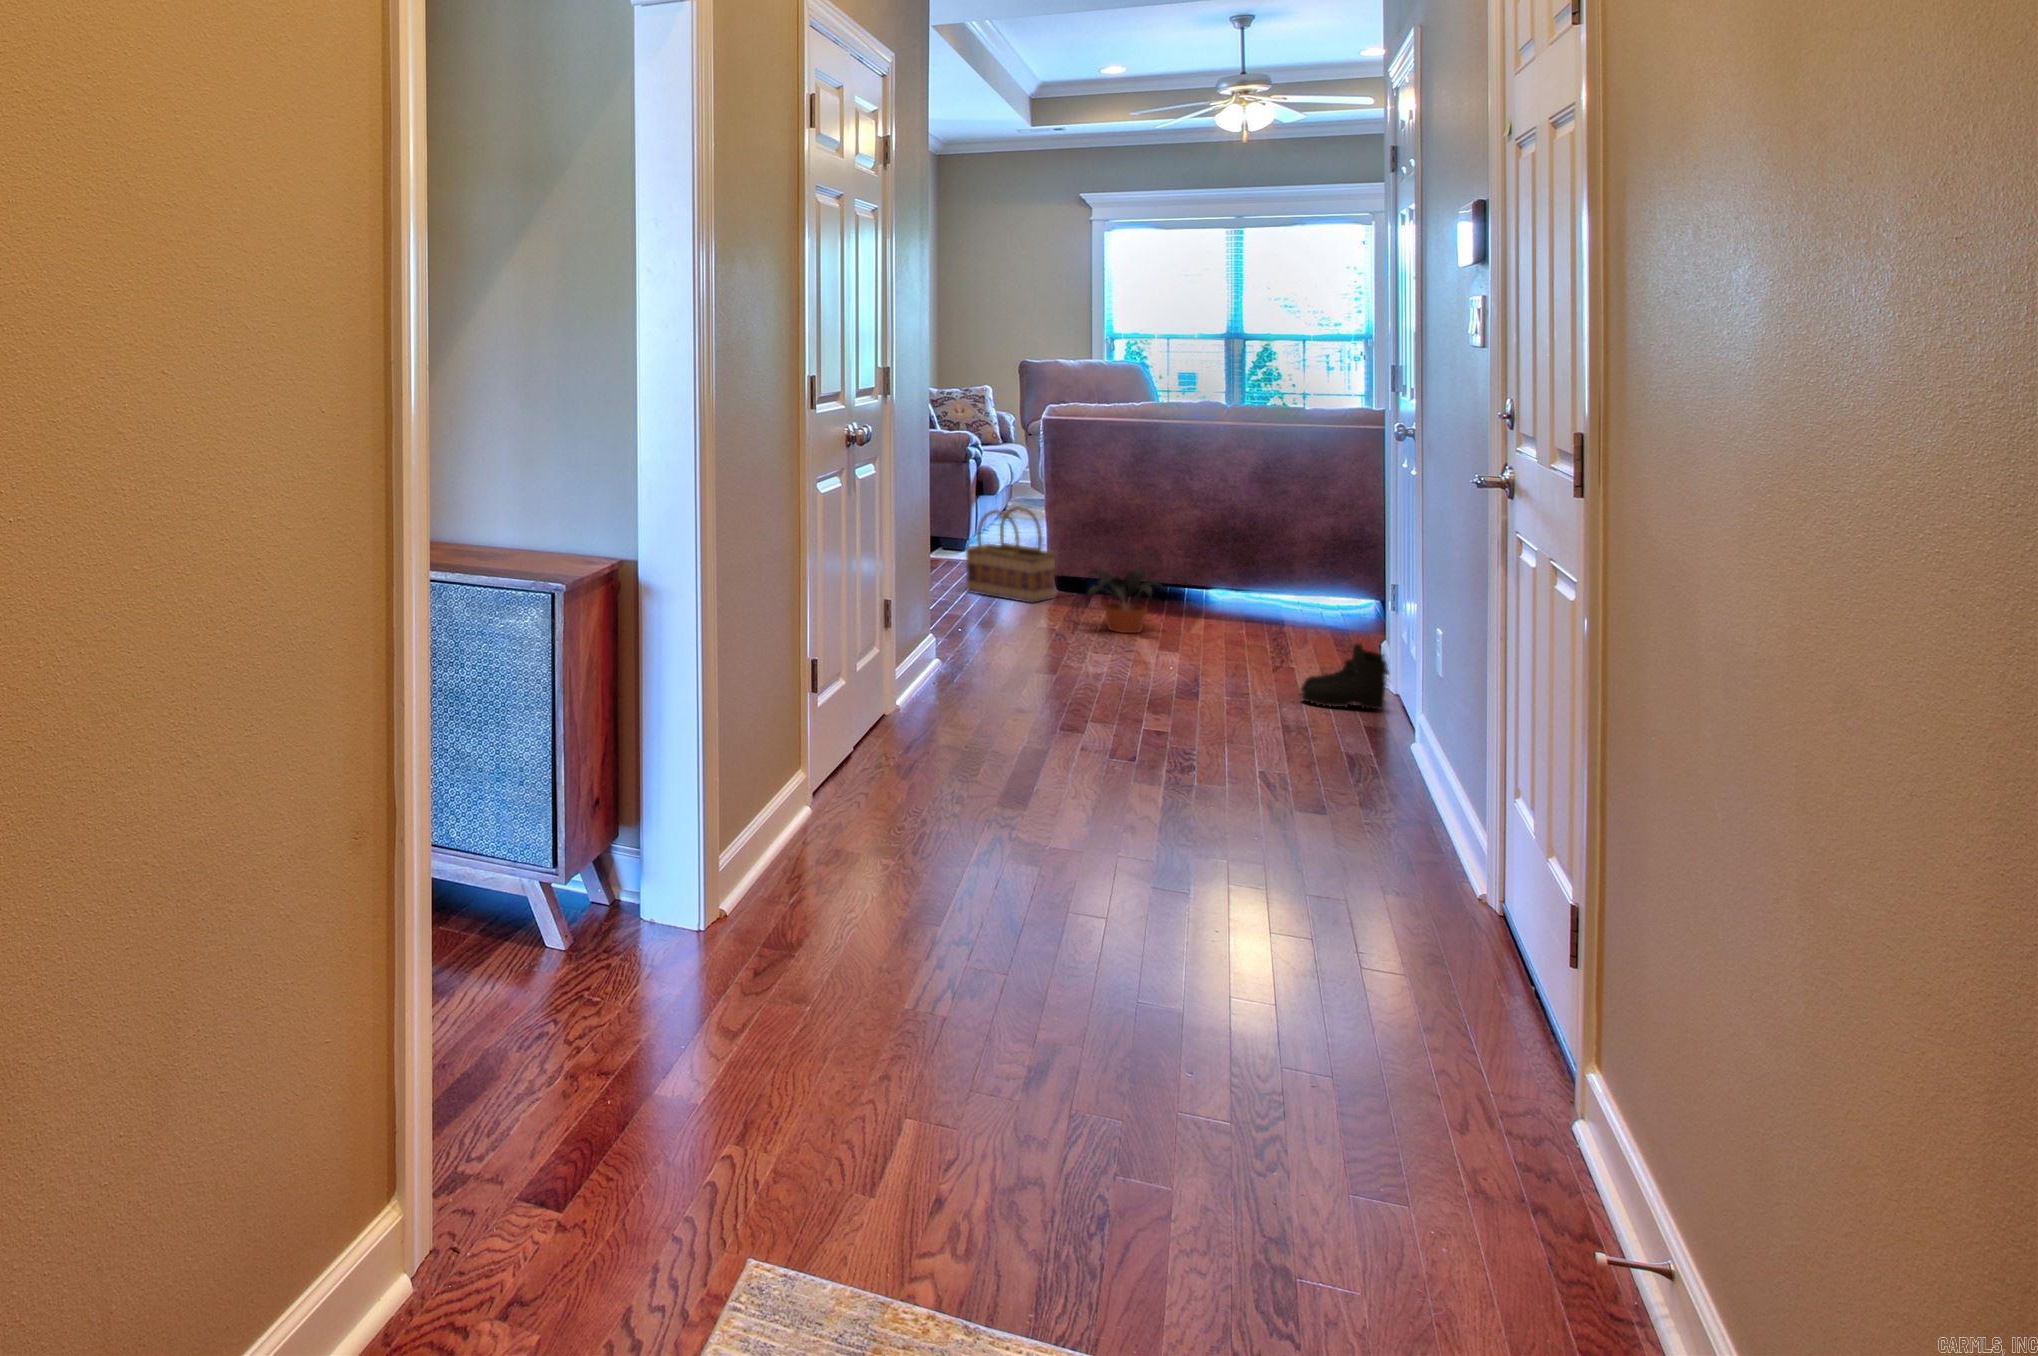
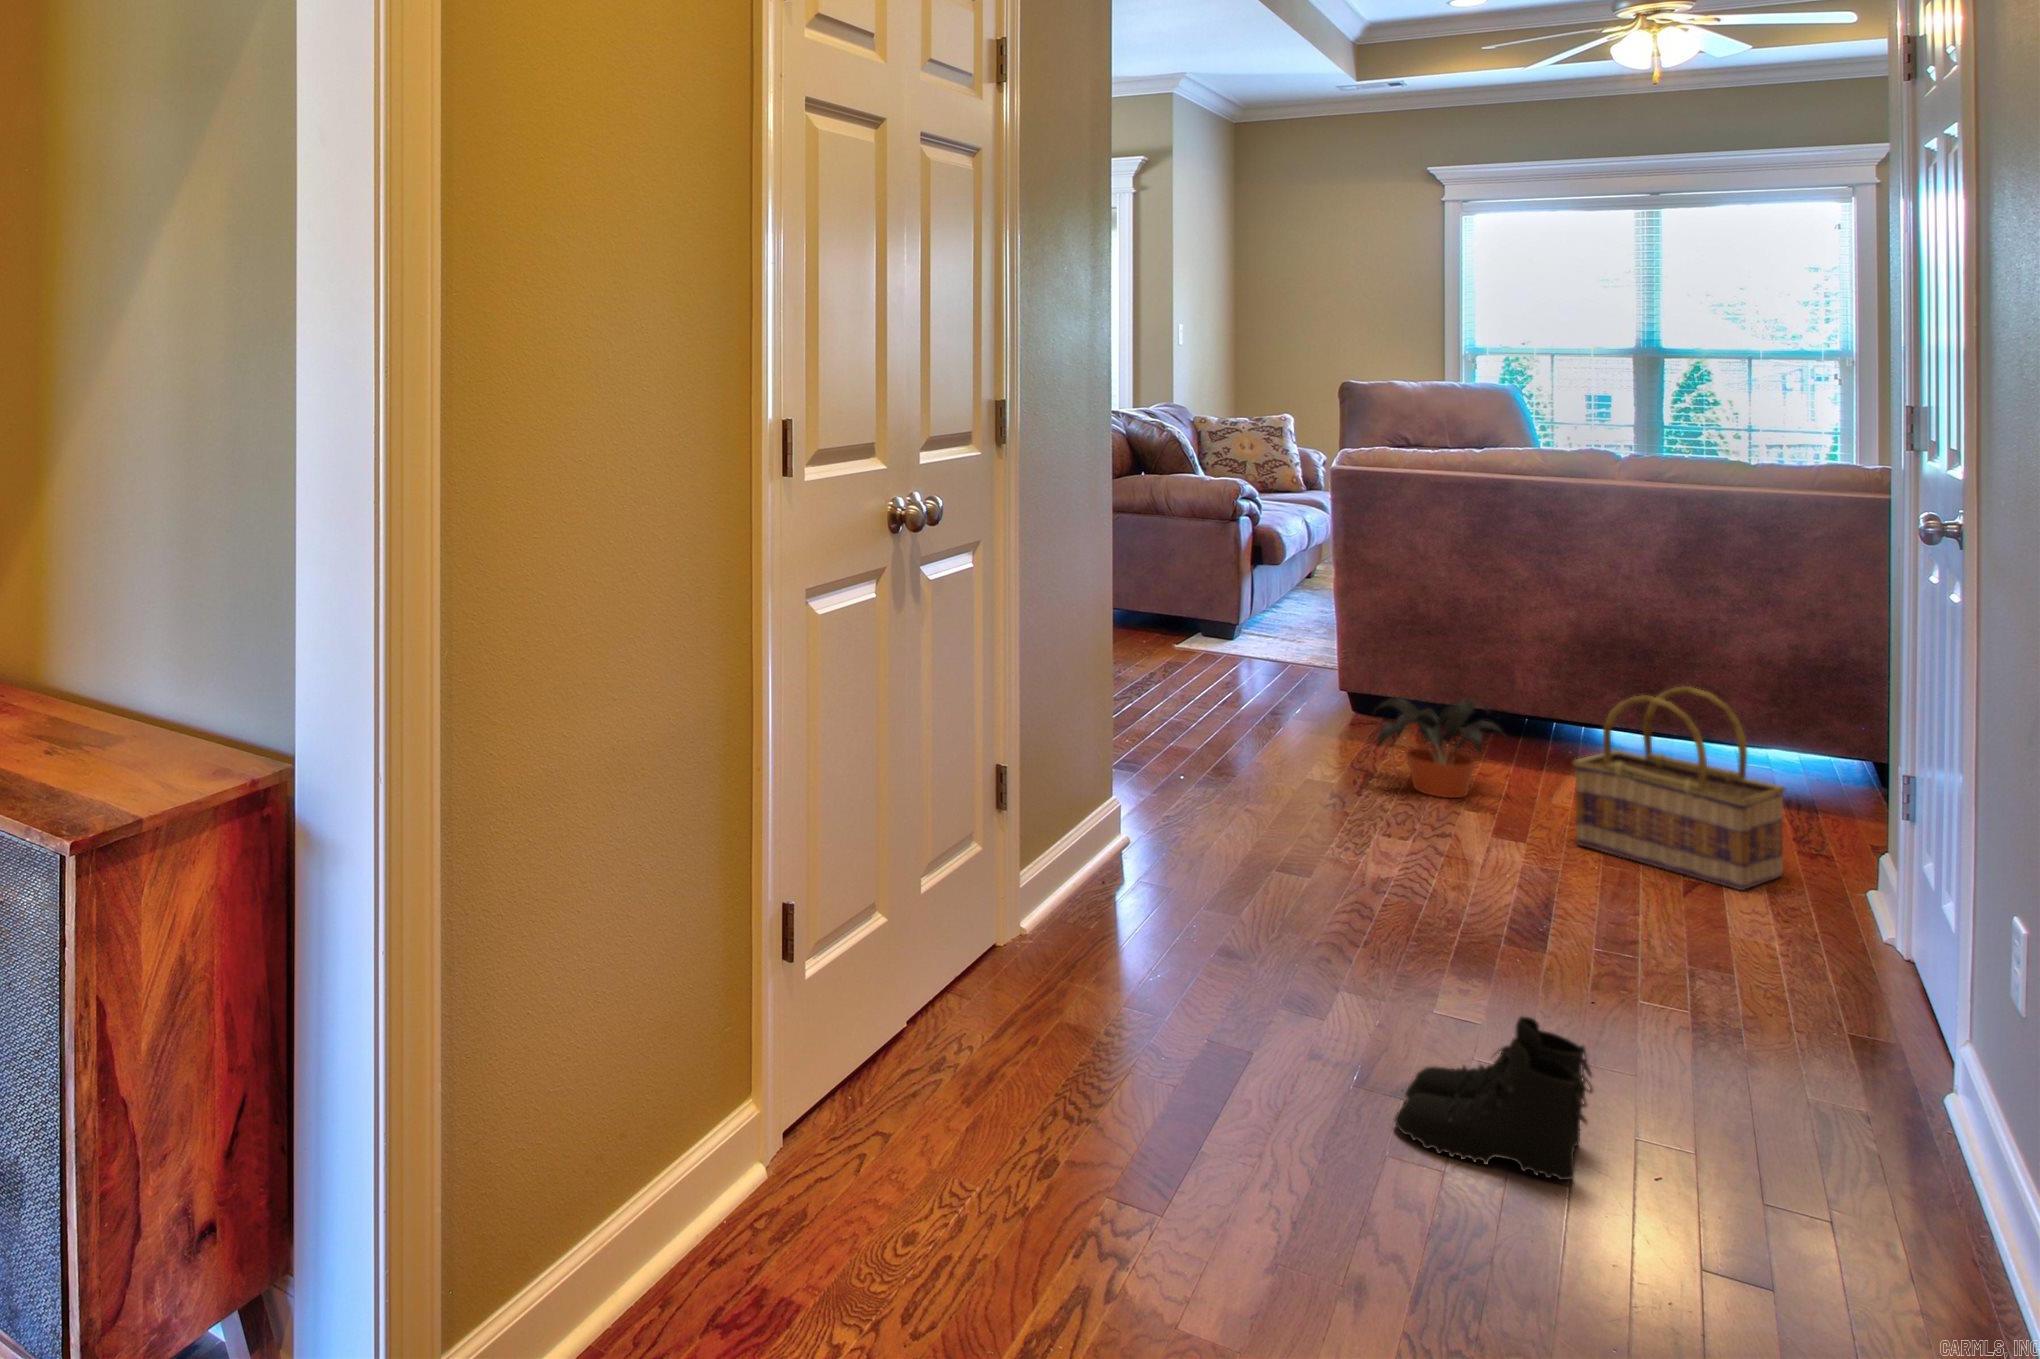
basket: present [966,506,1055,603] -> present [1573,686,1785,890]
boots: present [1301,644,1389,709] -> present [1395,1017,1593,1180]

